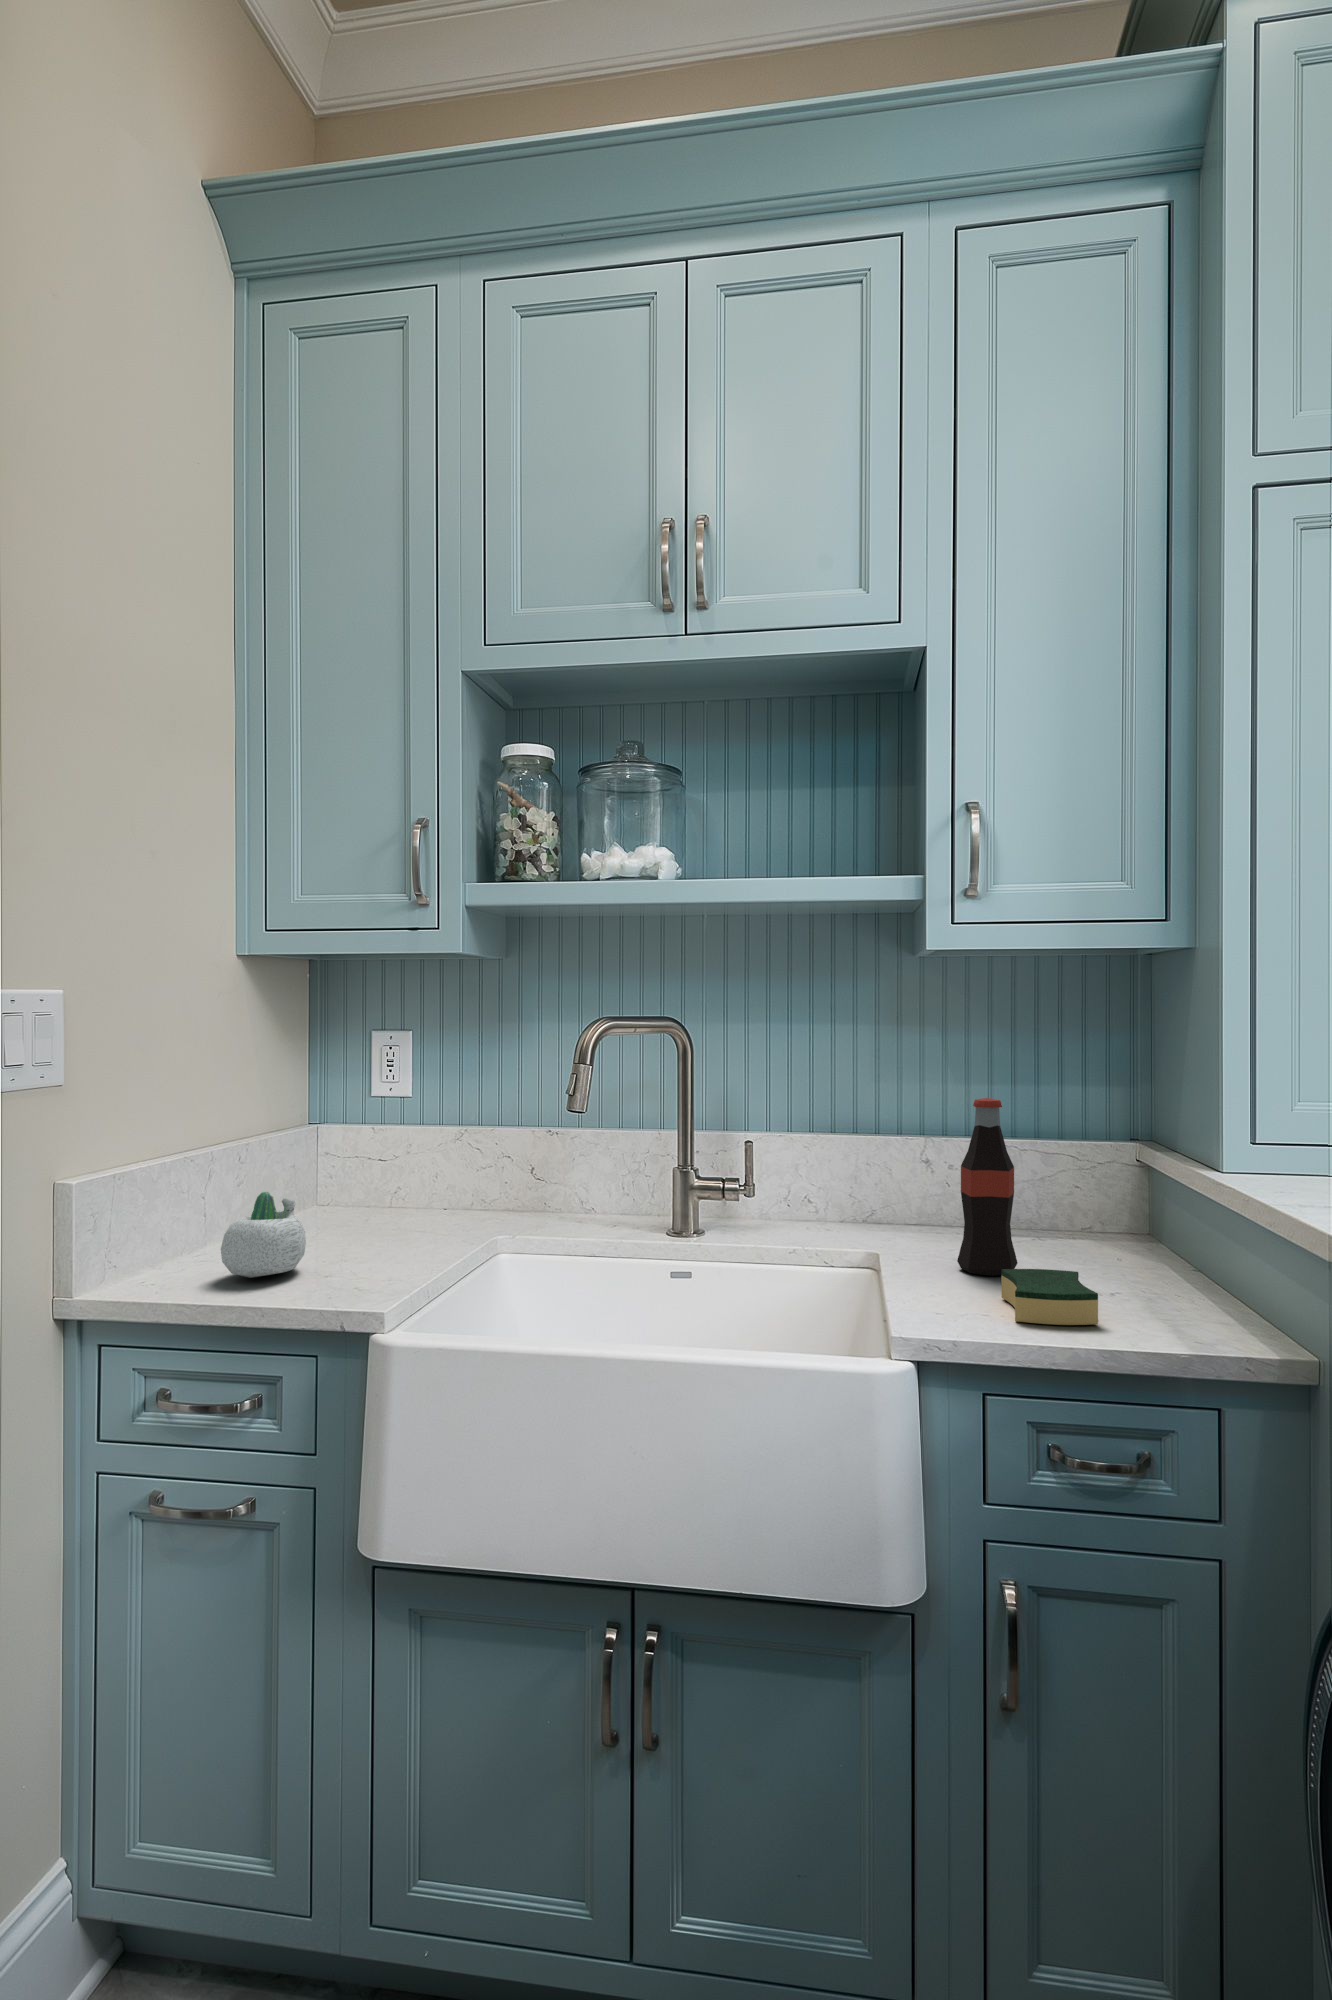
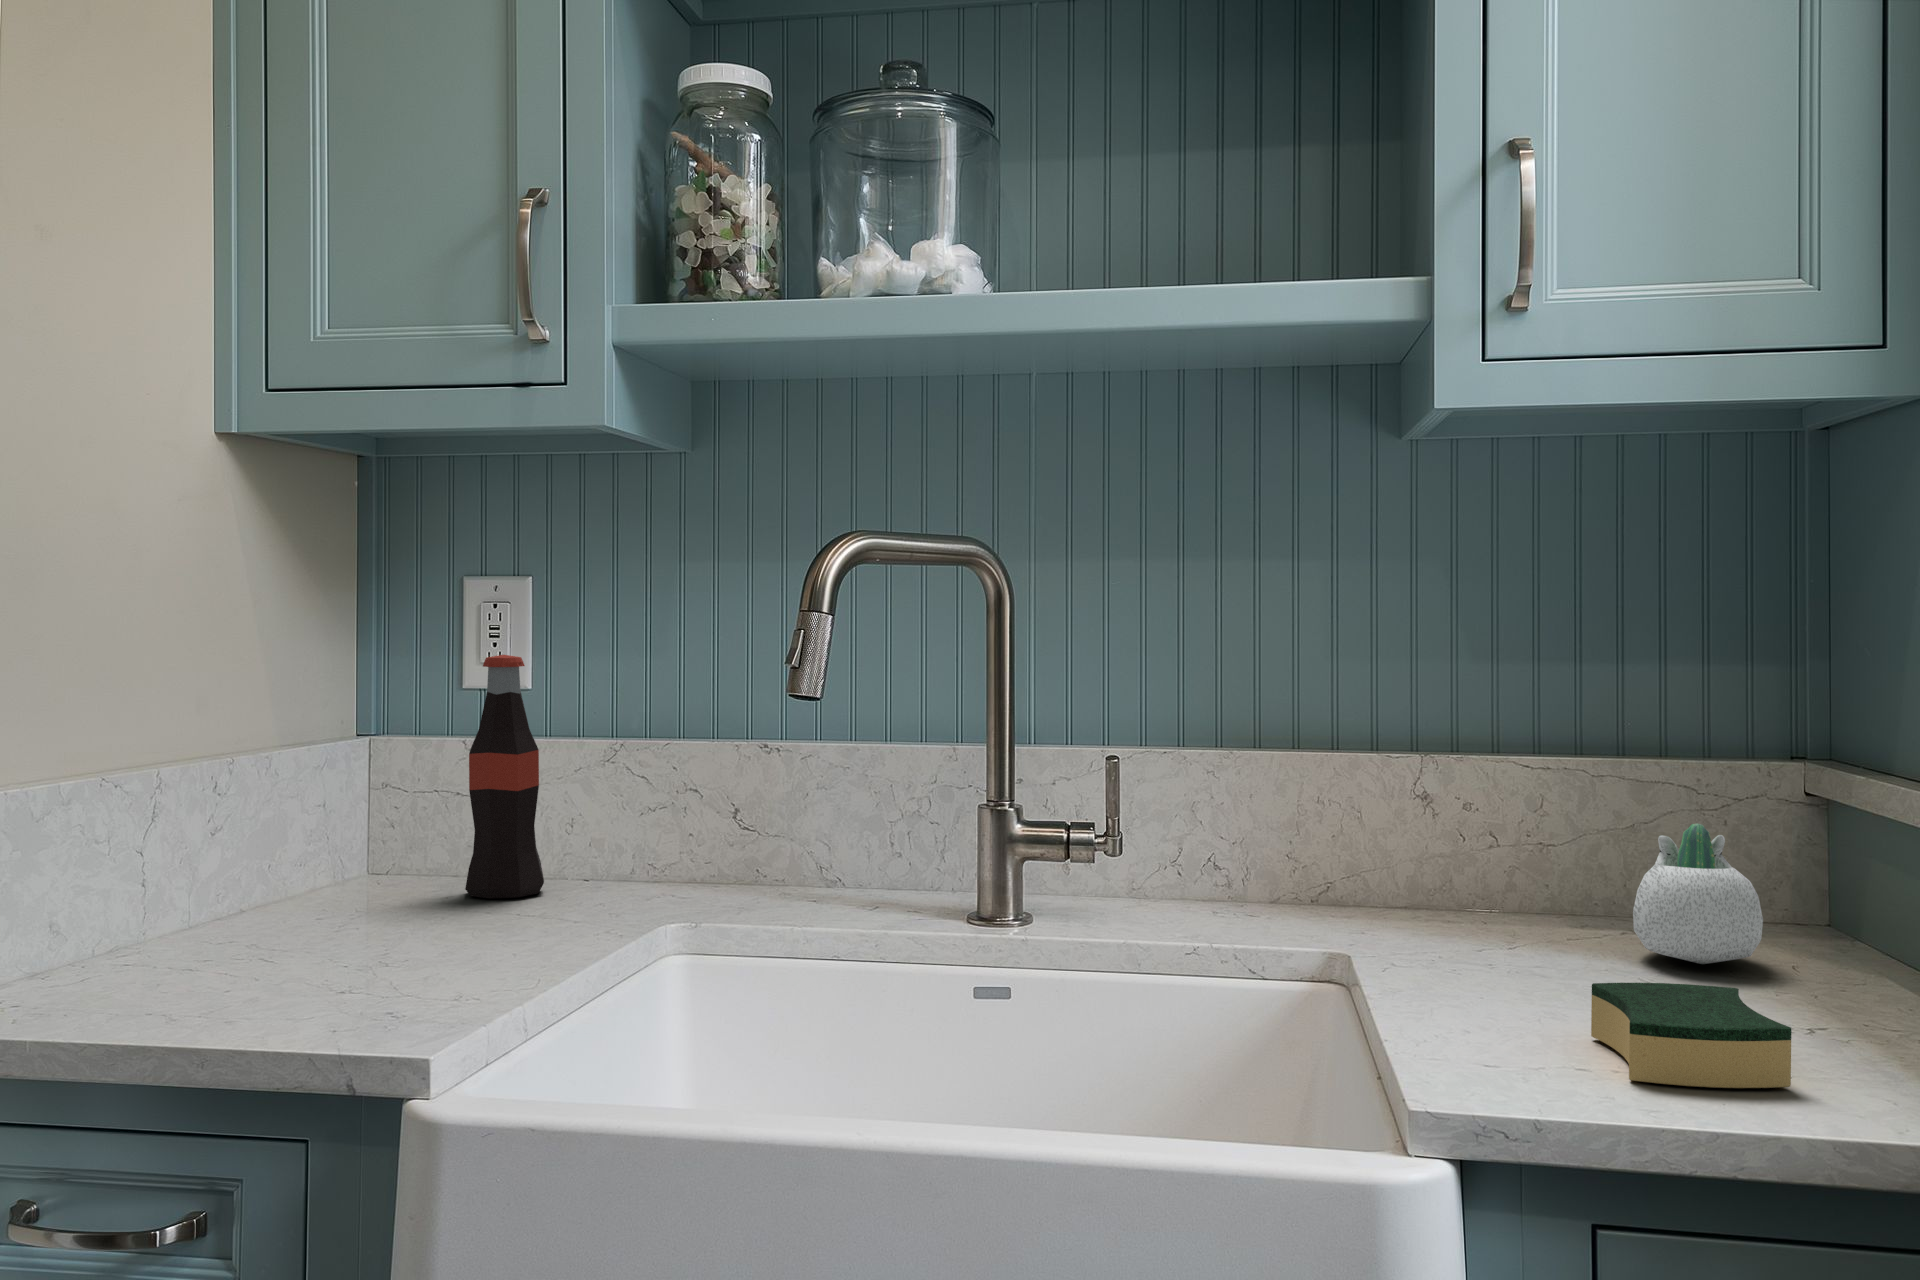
bottle: present [957,1098,1018,1276] -> present [465,655,544,899]
succulent planter: present [221,1192,306,1278] -> present [1633,823,1763,964]

